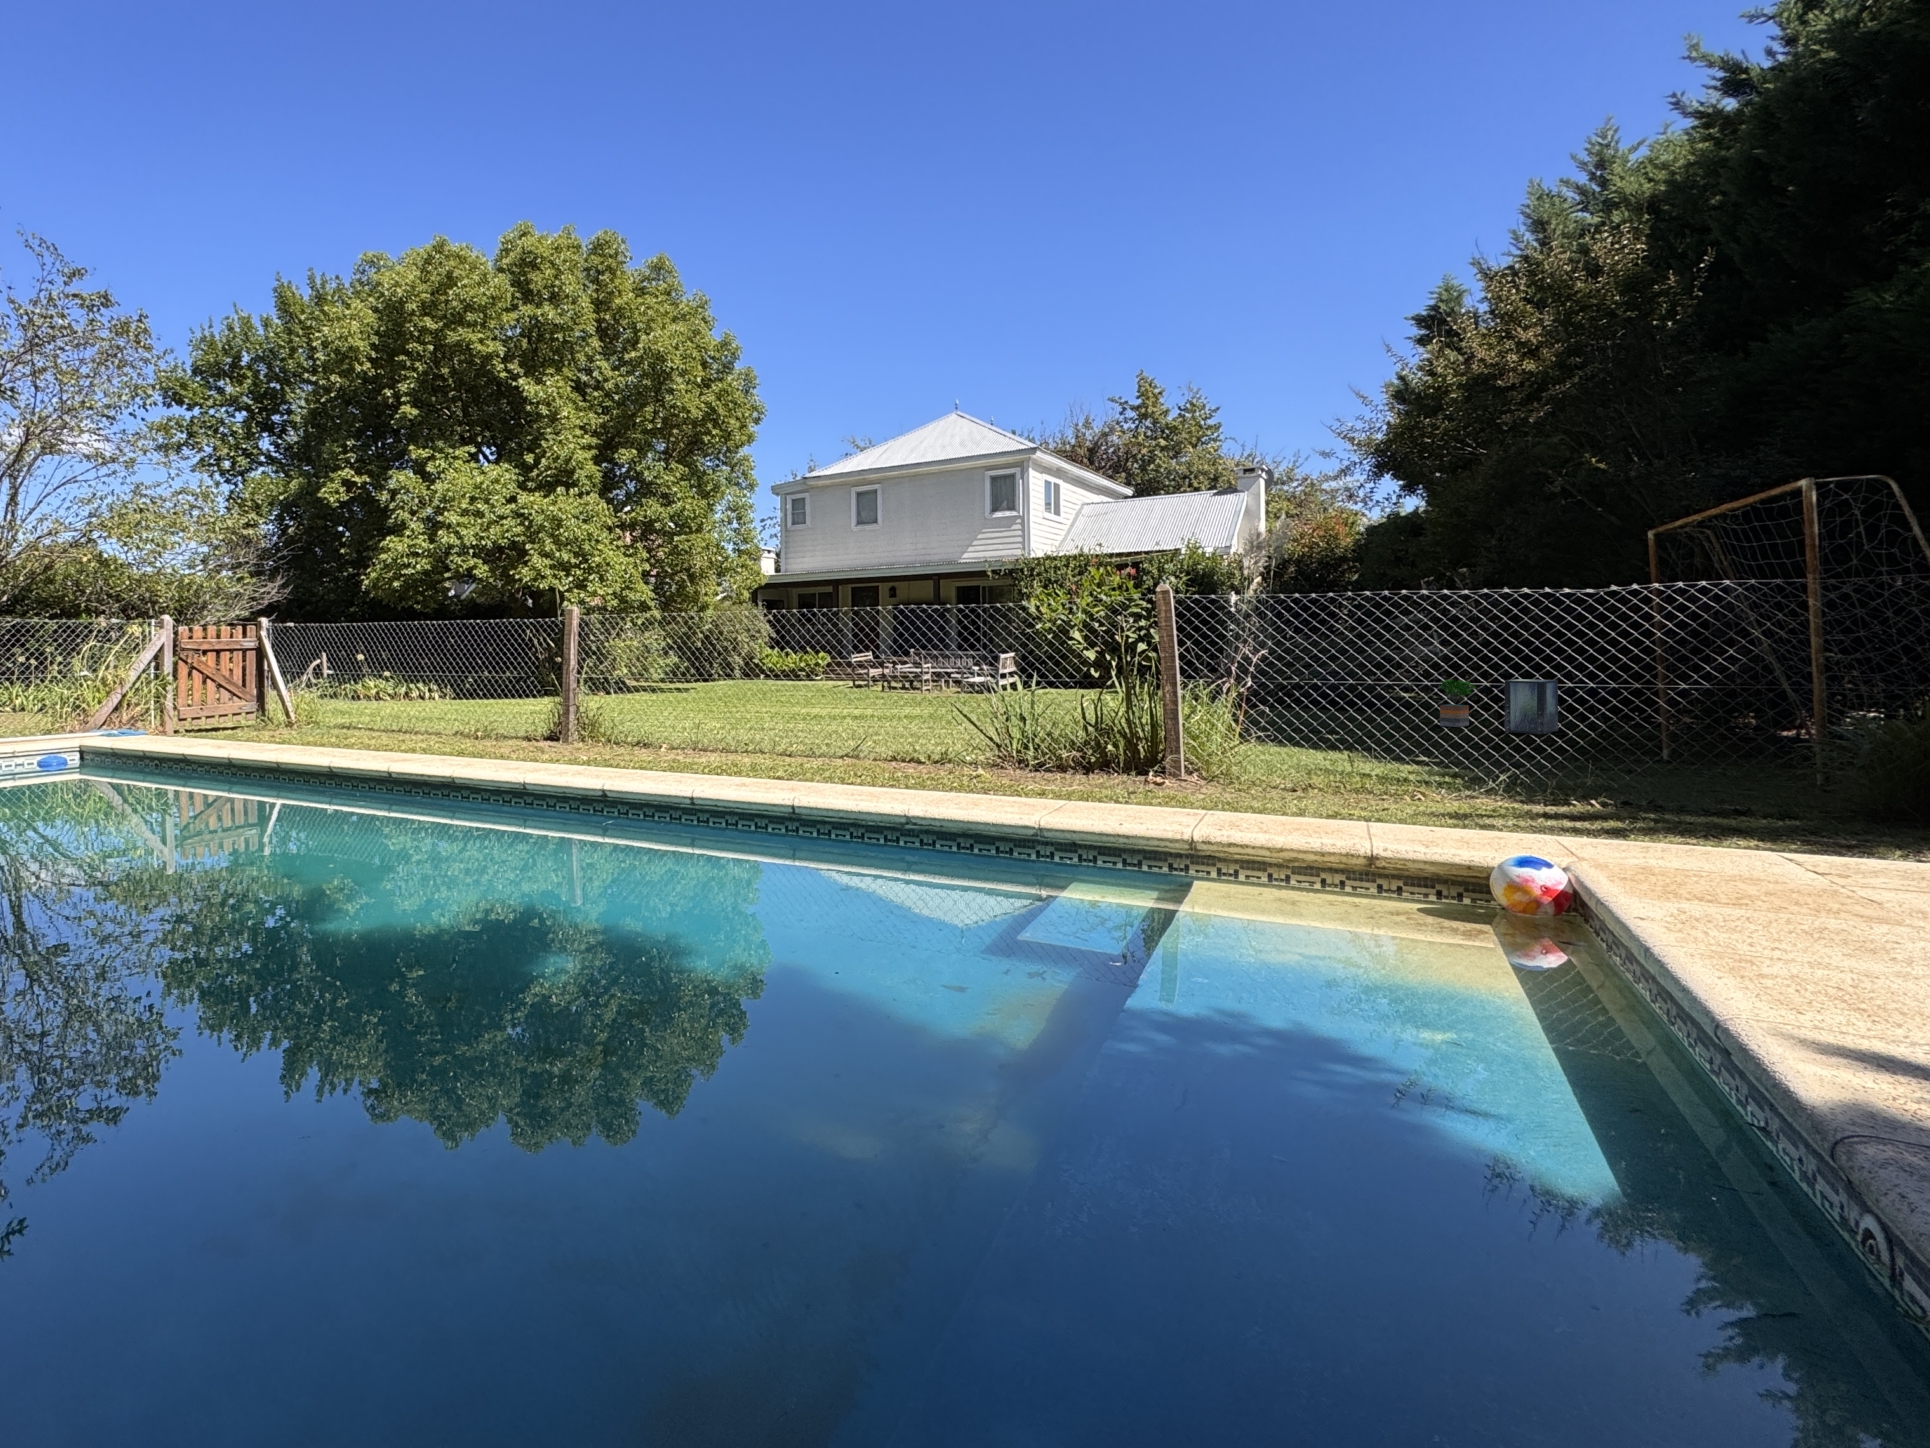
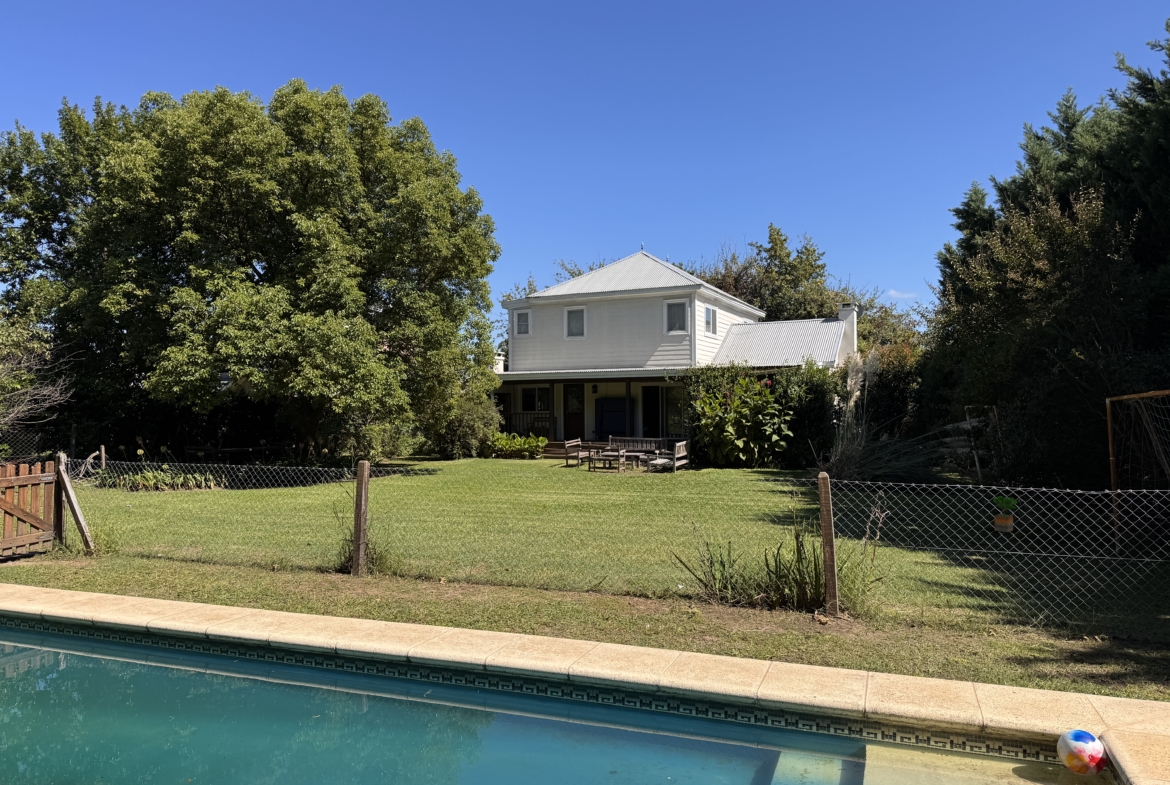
storage box: present [1504,679,1558,734] -> none [1041,501,1074,545]

